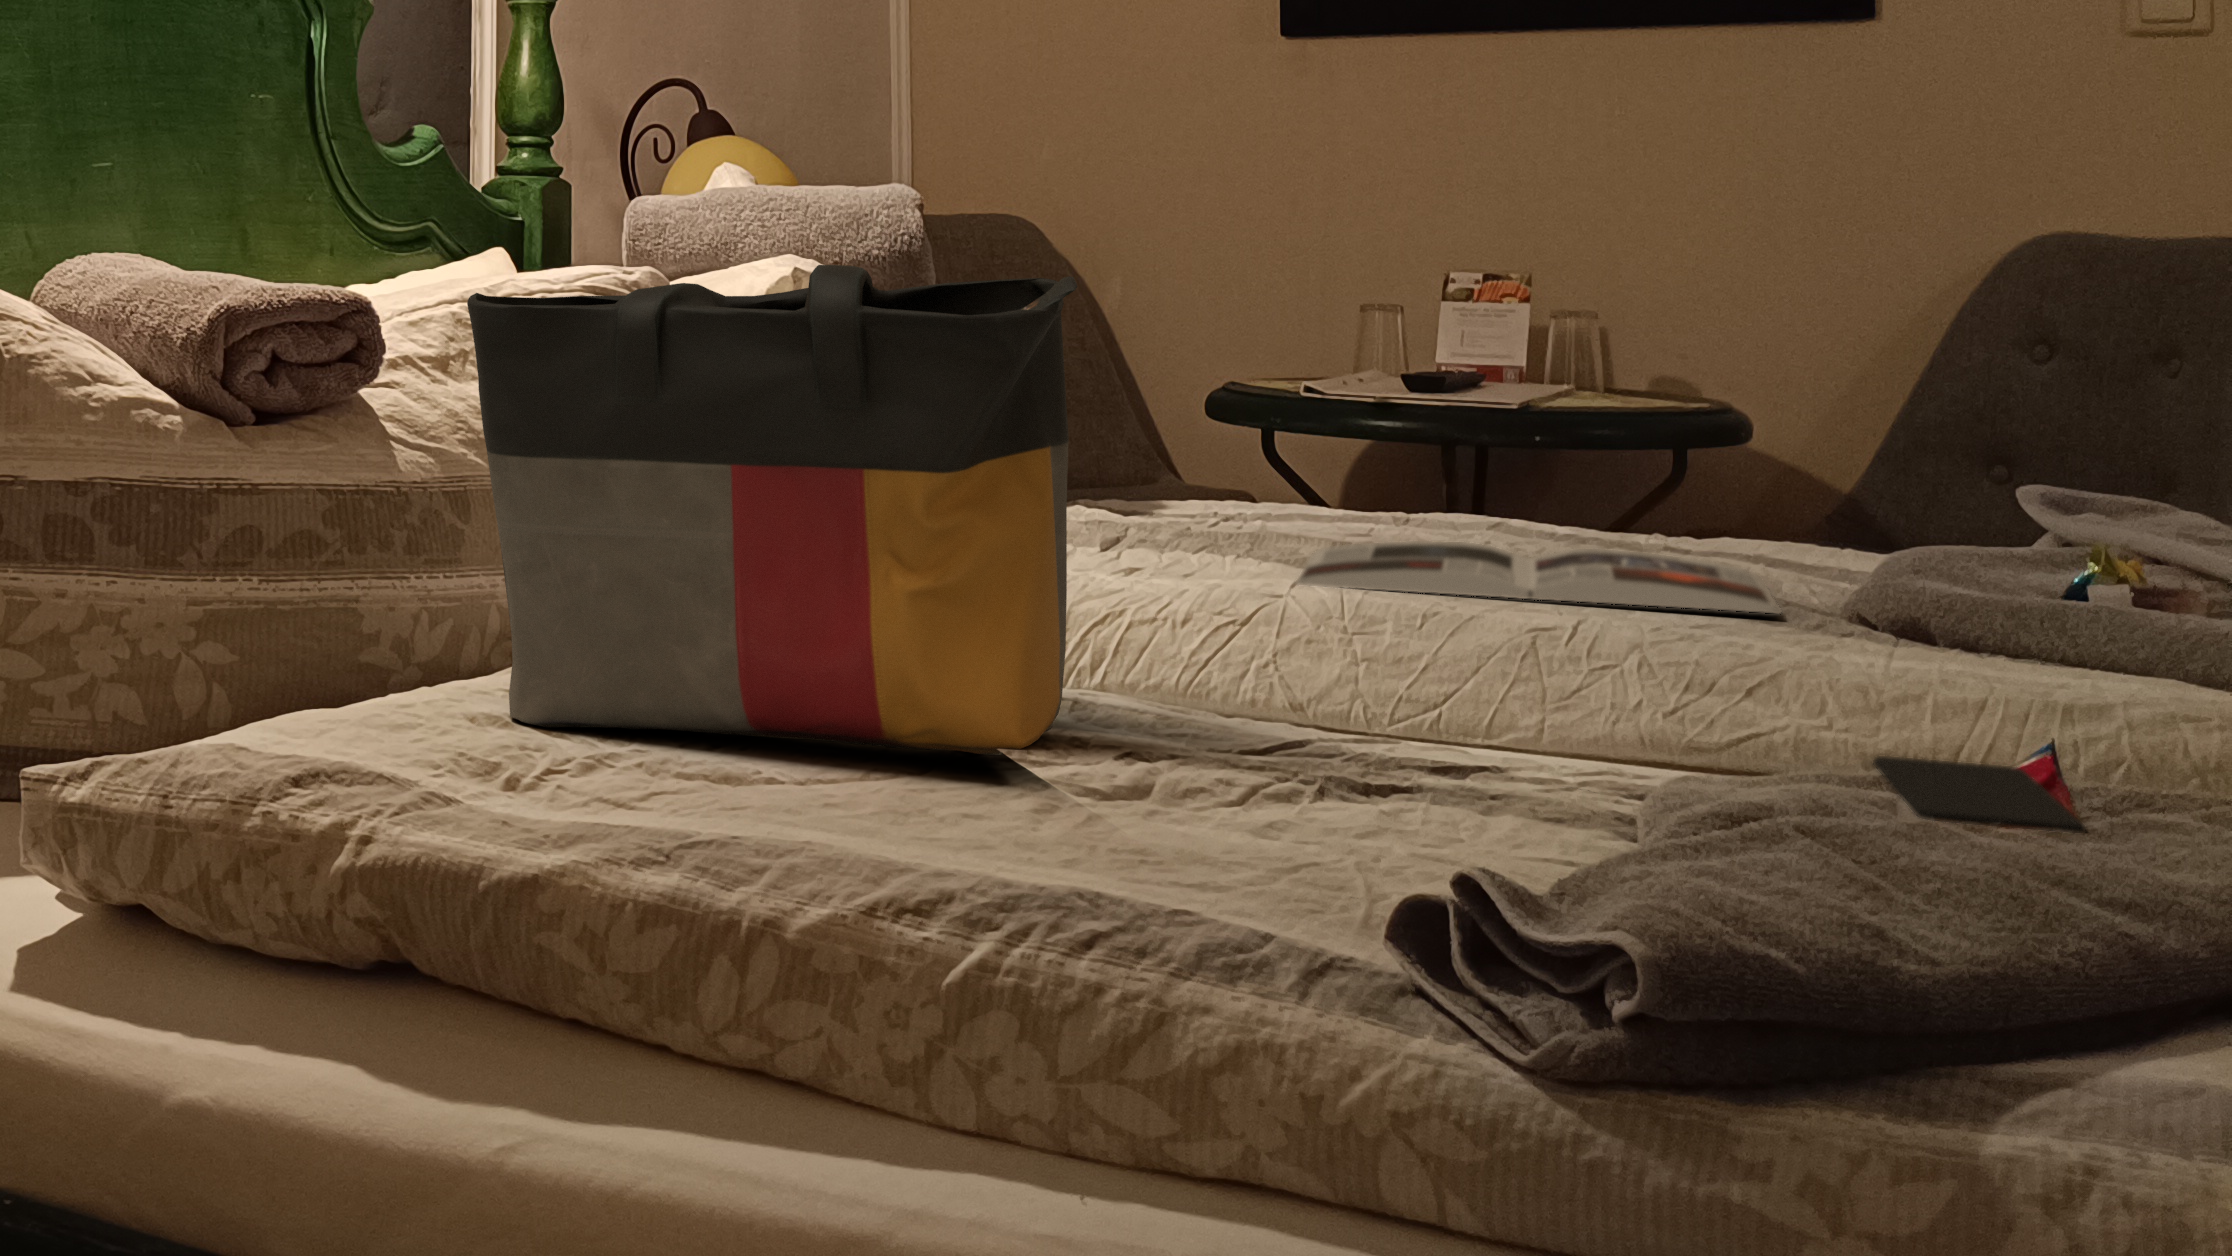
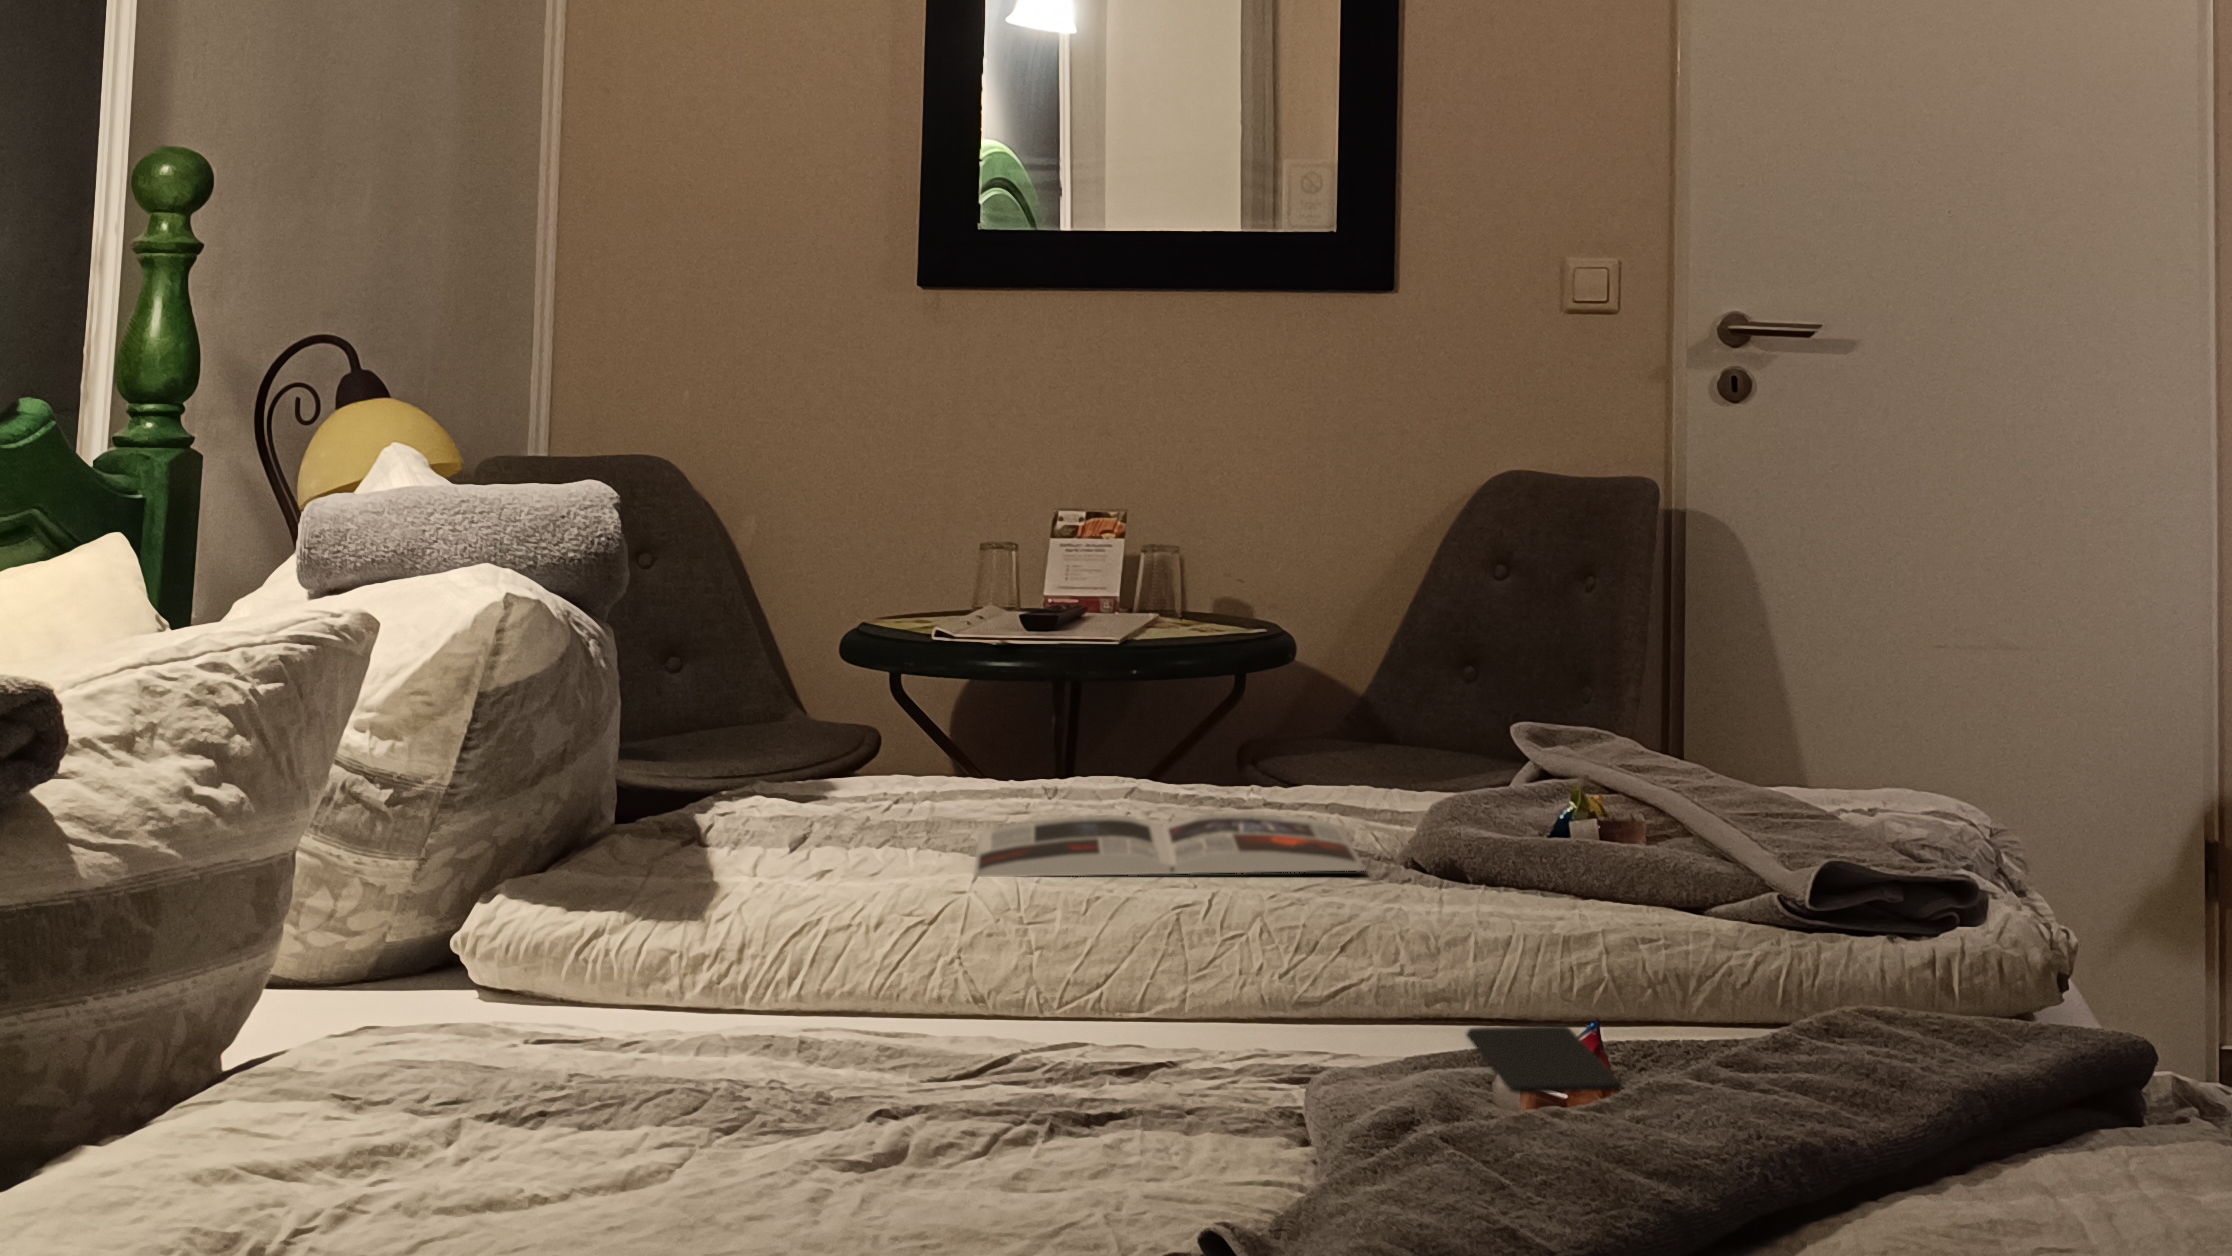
tote bag: present [467,265,1077,755] -> none [196,656,854,1165]

